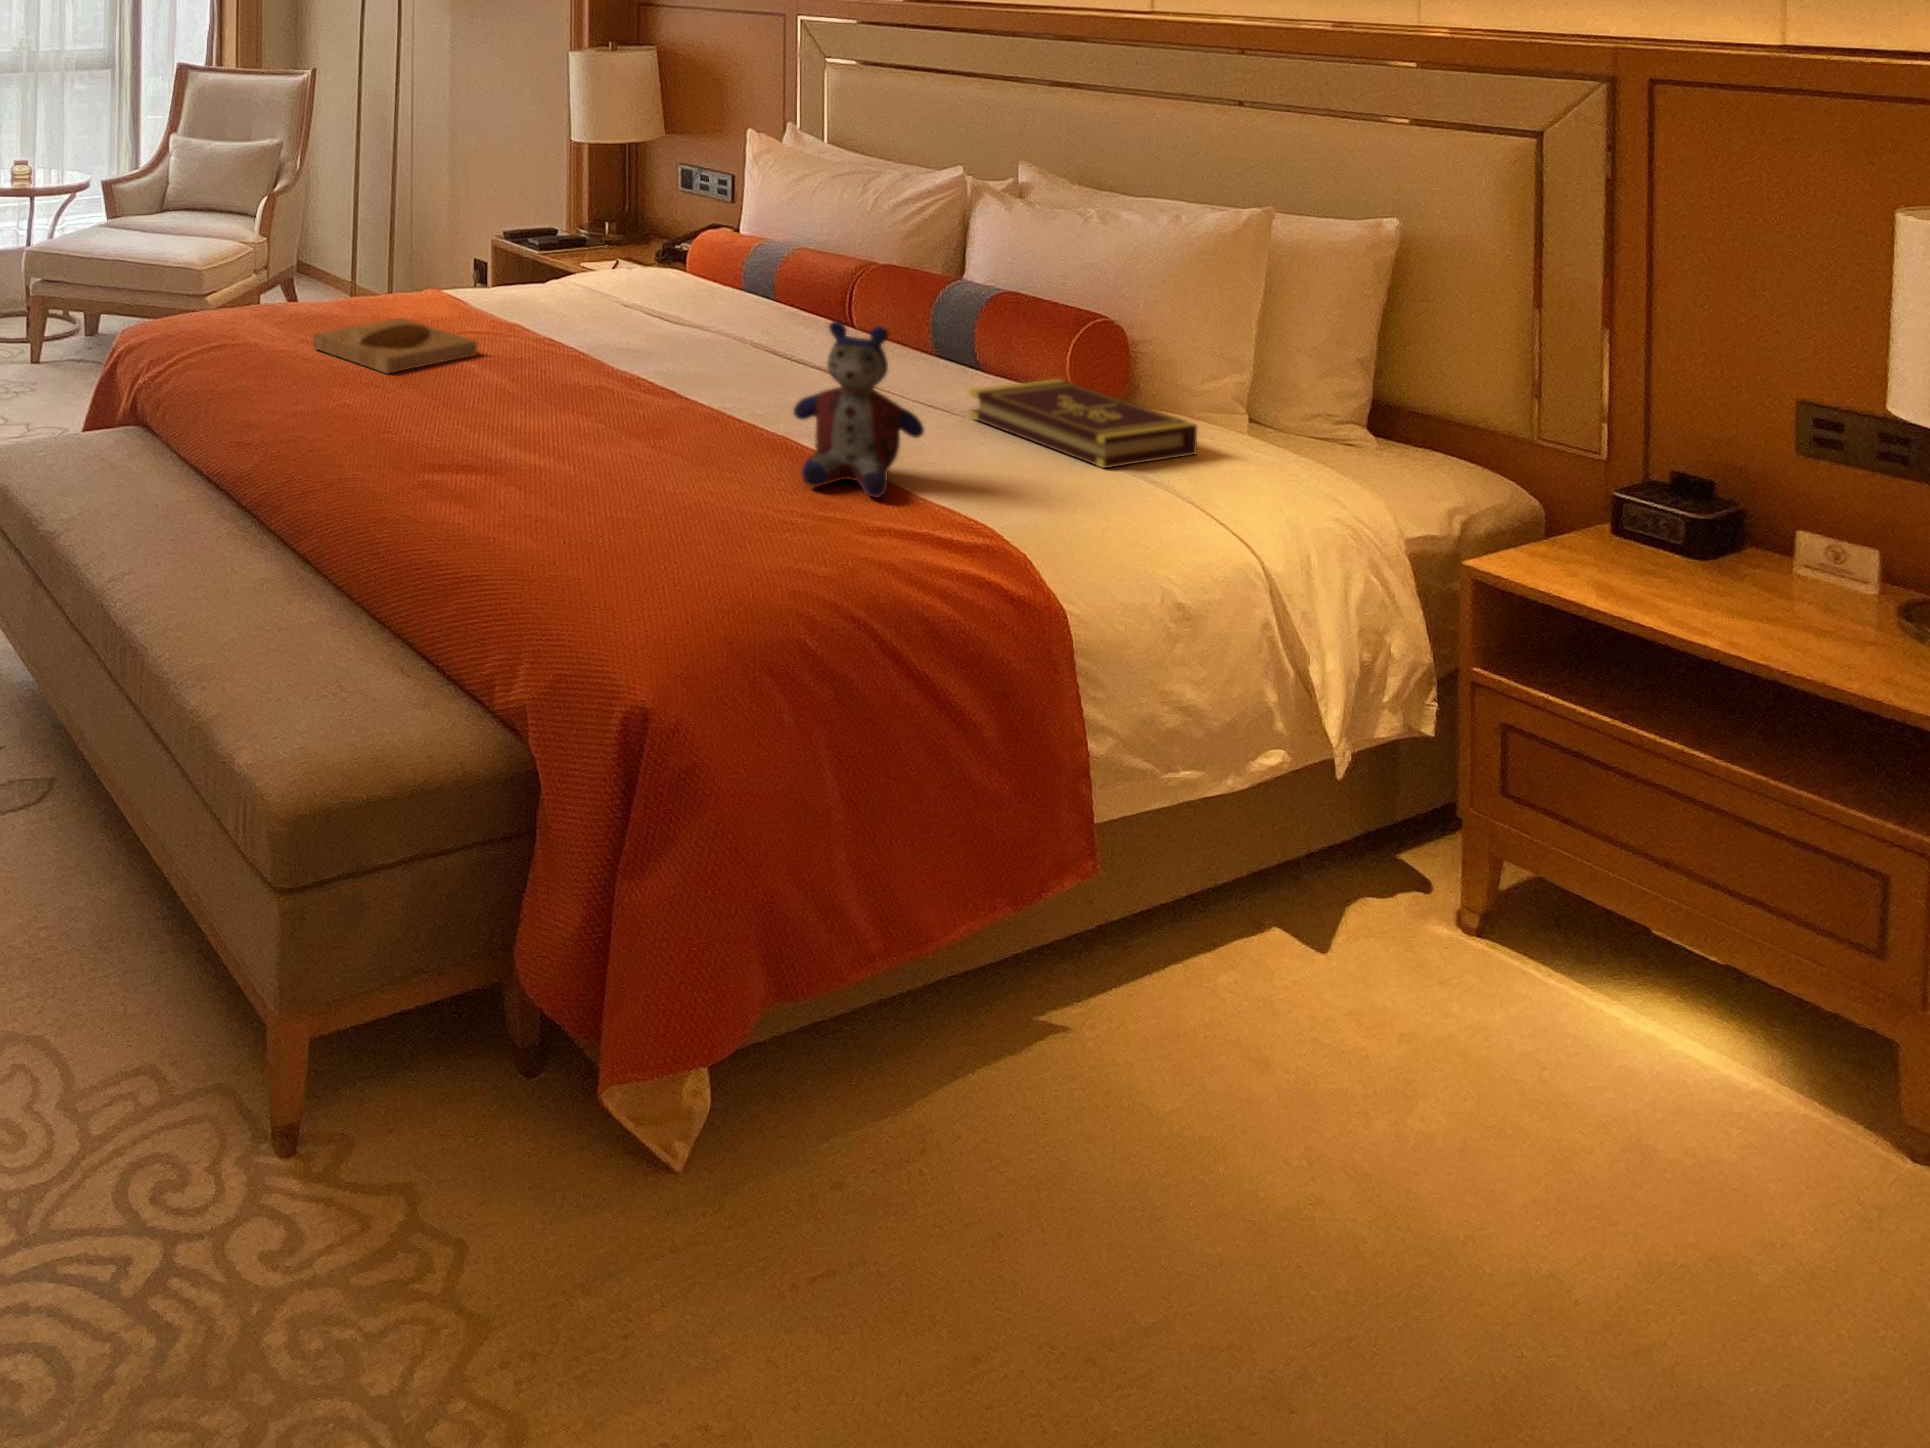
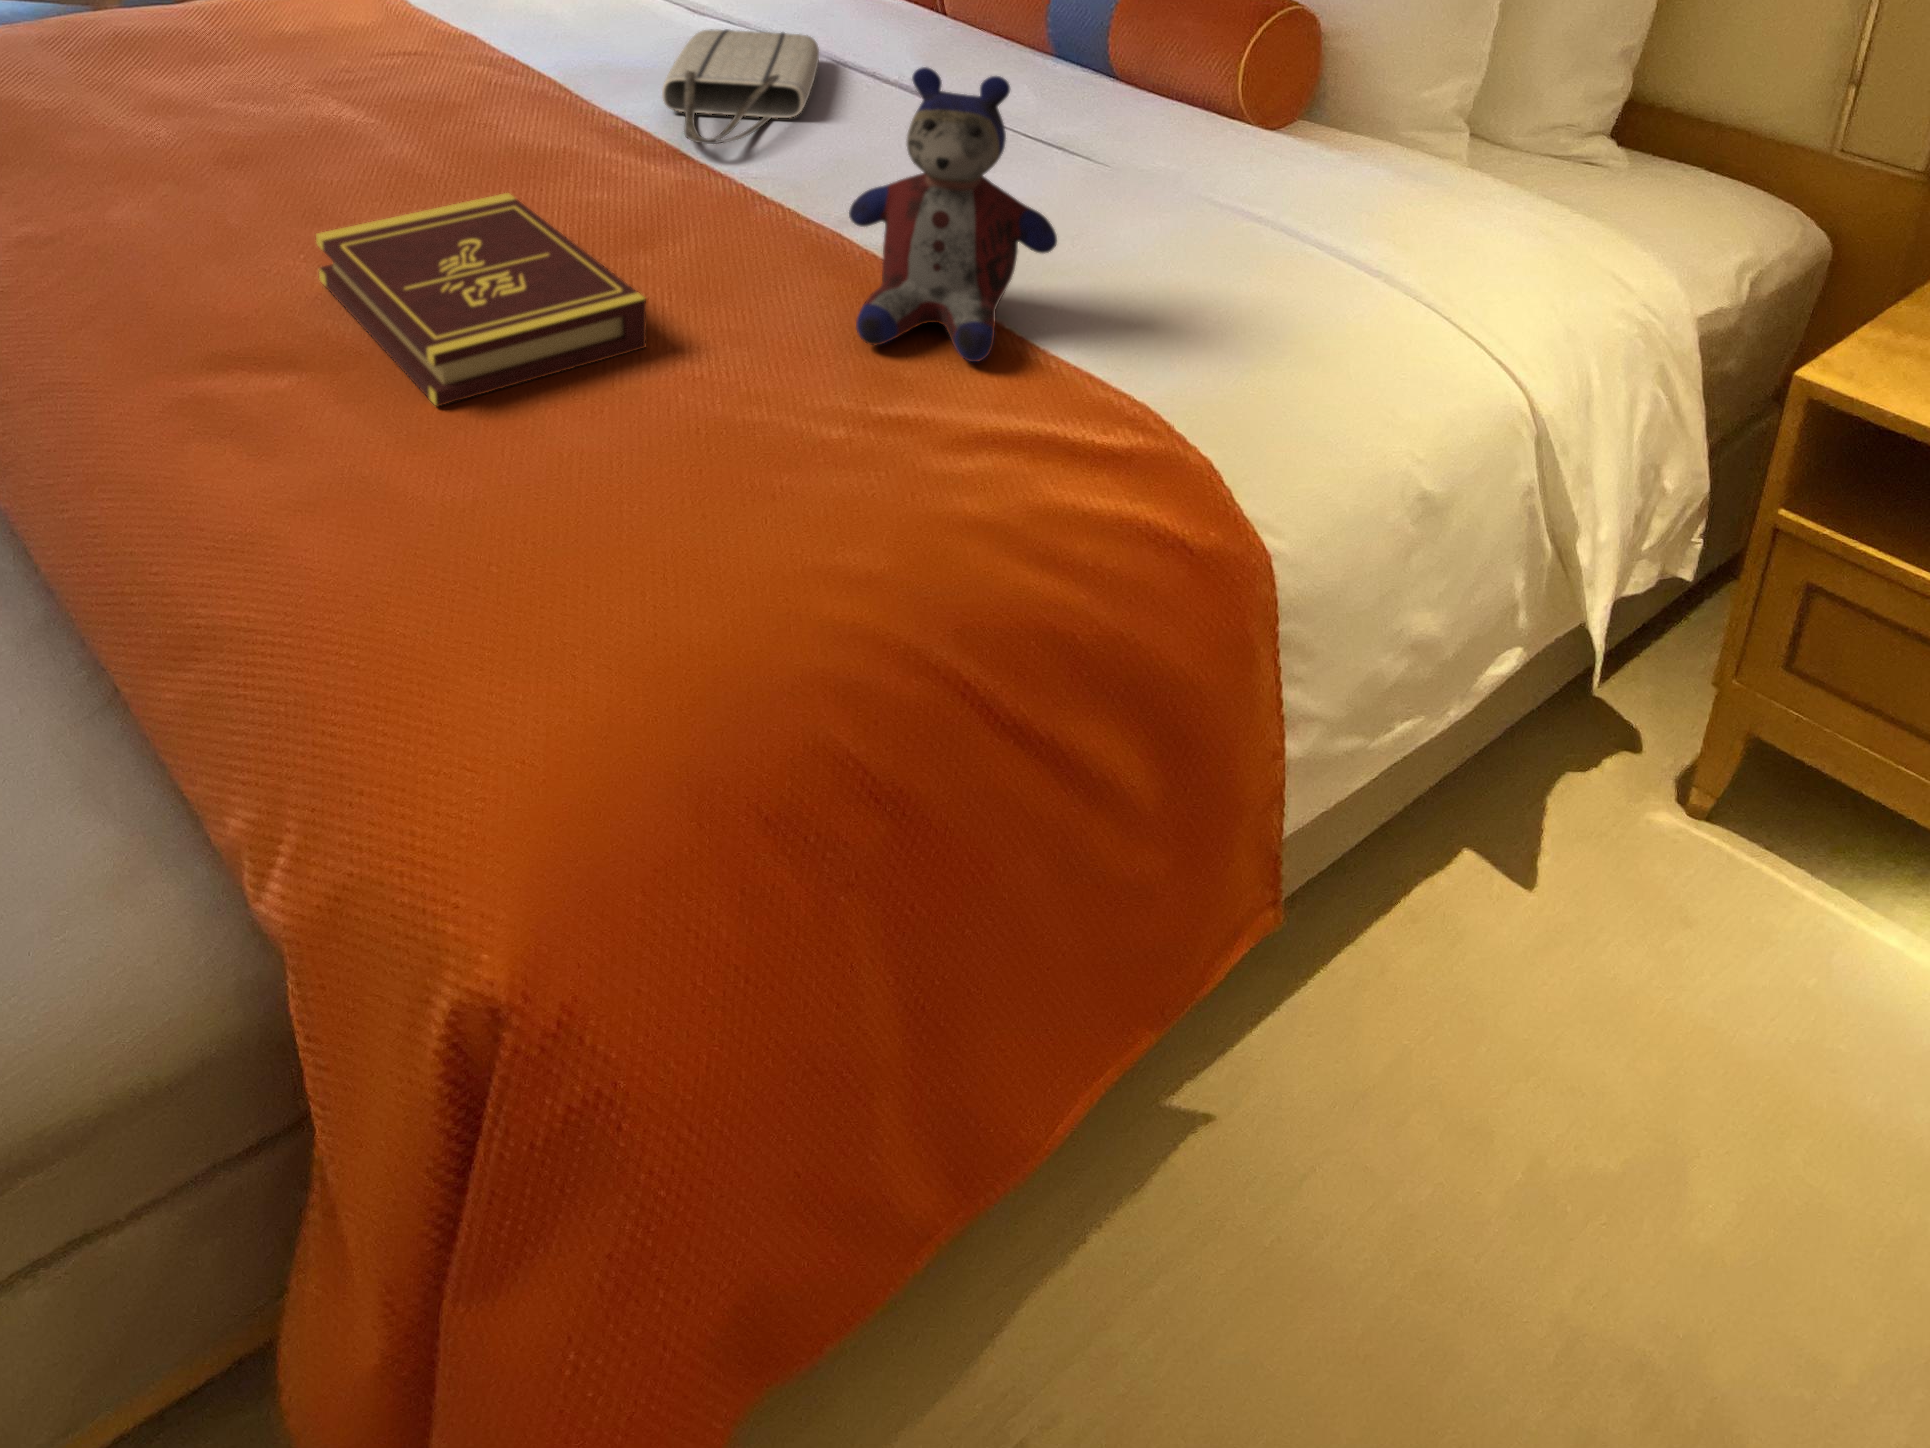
tray: present [313,318,477,373] -> none [115,34,386,141]
tote bag: none [658,325,761,387] -> present [662,29,819,144]
book: present [970,379,1197,468] -> present [316,193,646,406]

